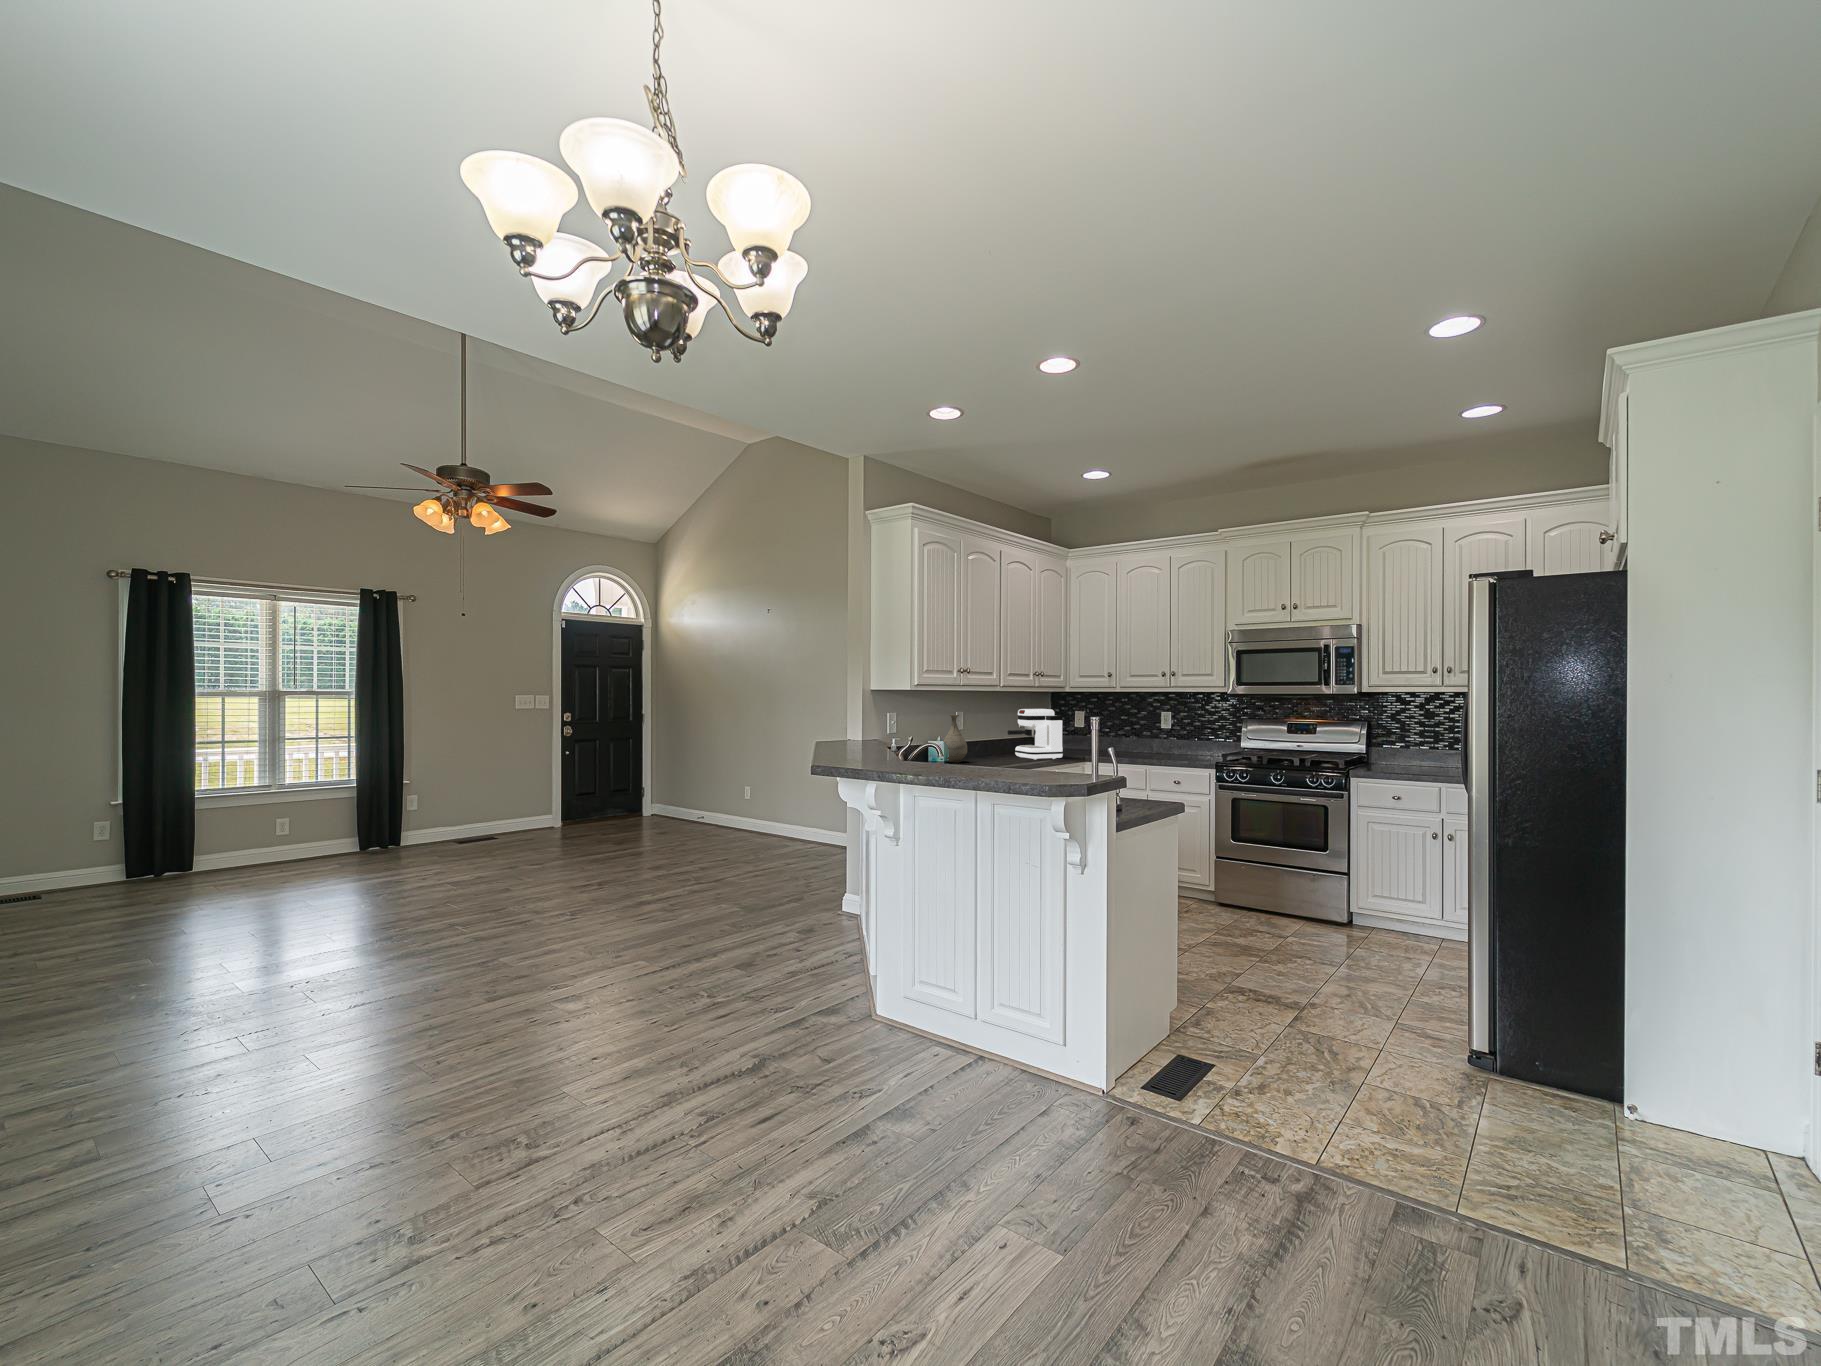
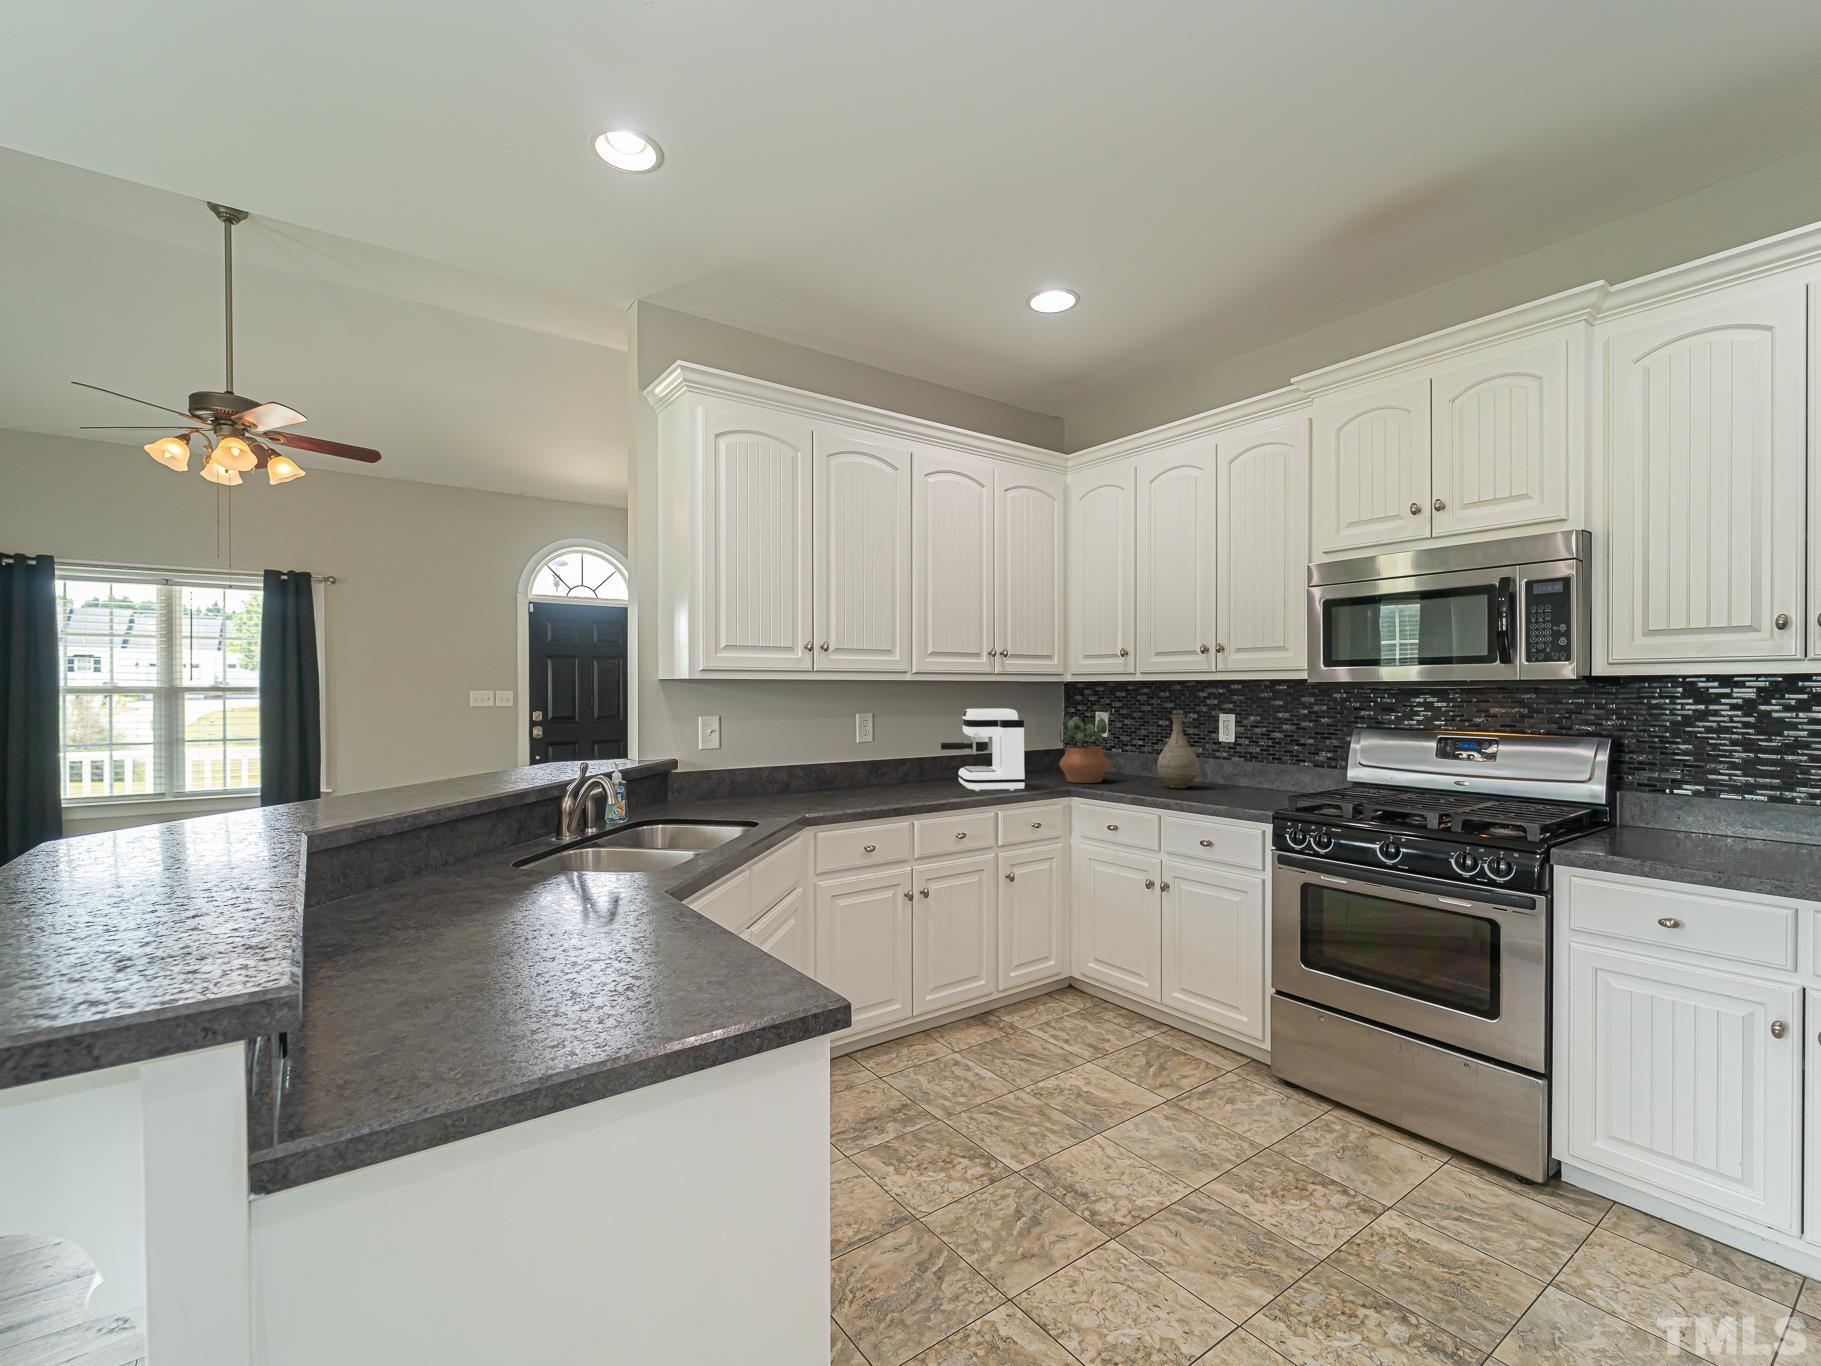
potted plant: none [1066,712,1097,755] -> present [1059,715,1110,783]
vase: present [943,715,967,763] -> present [1157,715,1199,788]

